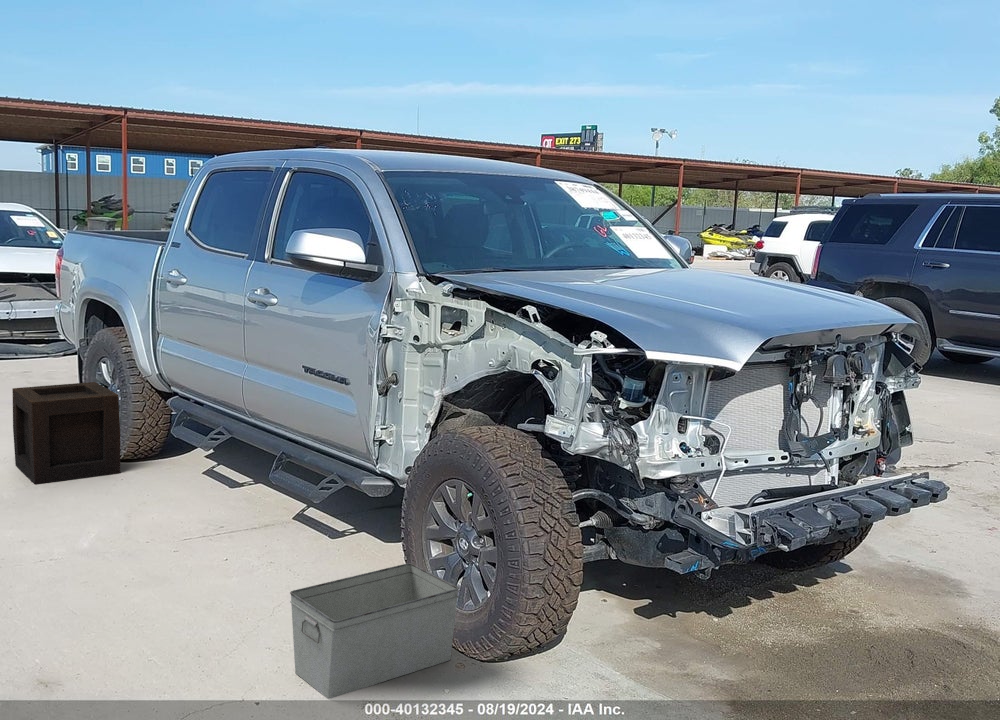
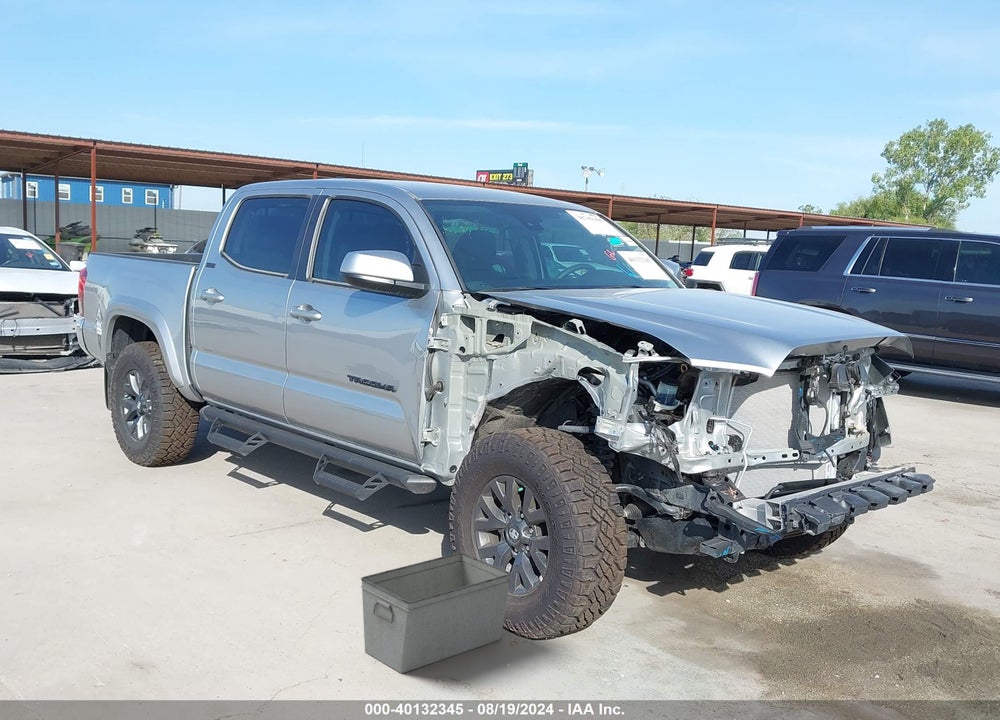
wooden crate: present [12,382,120,484] -> none [47,393,152,489]

